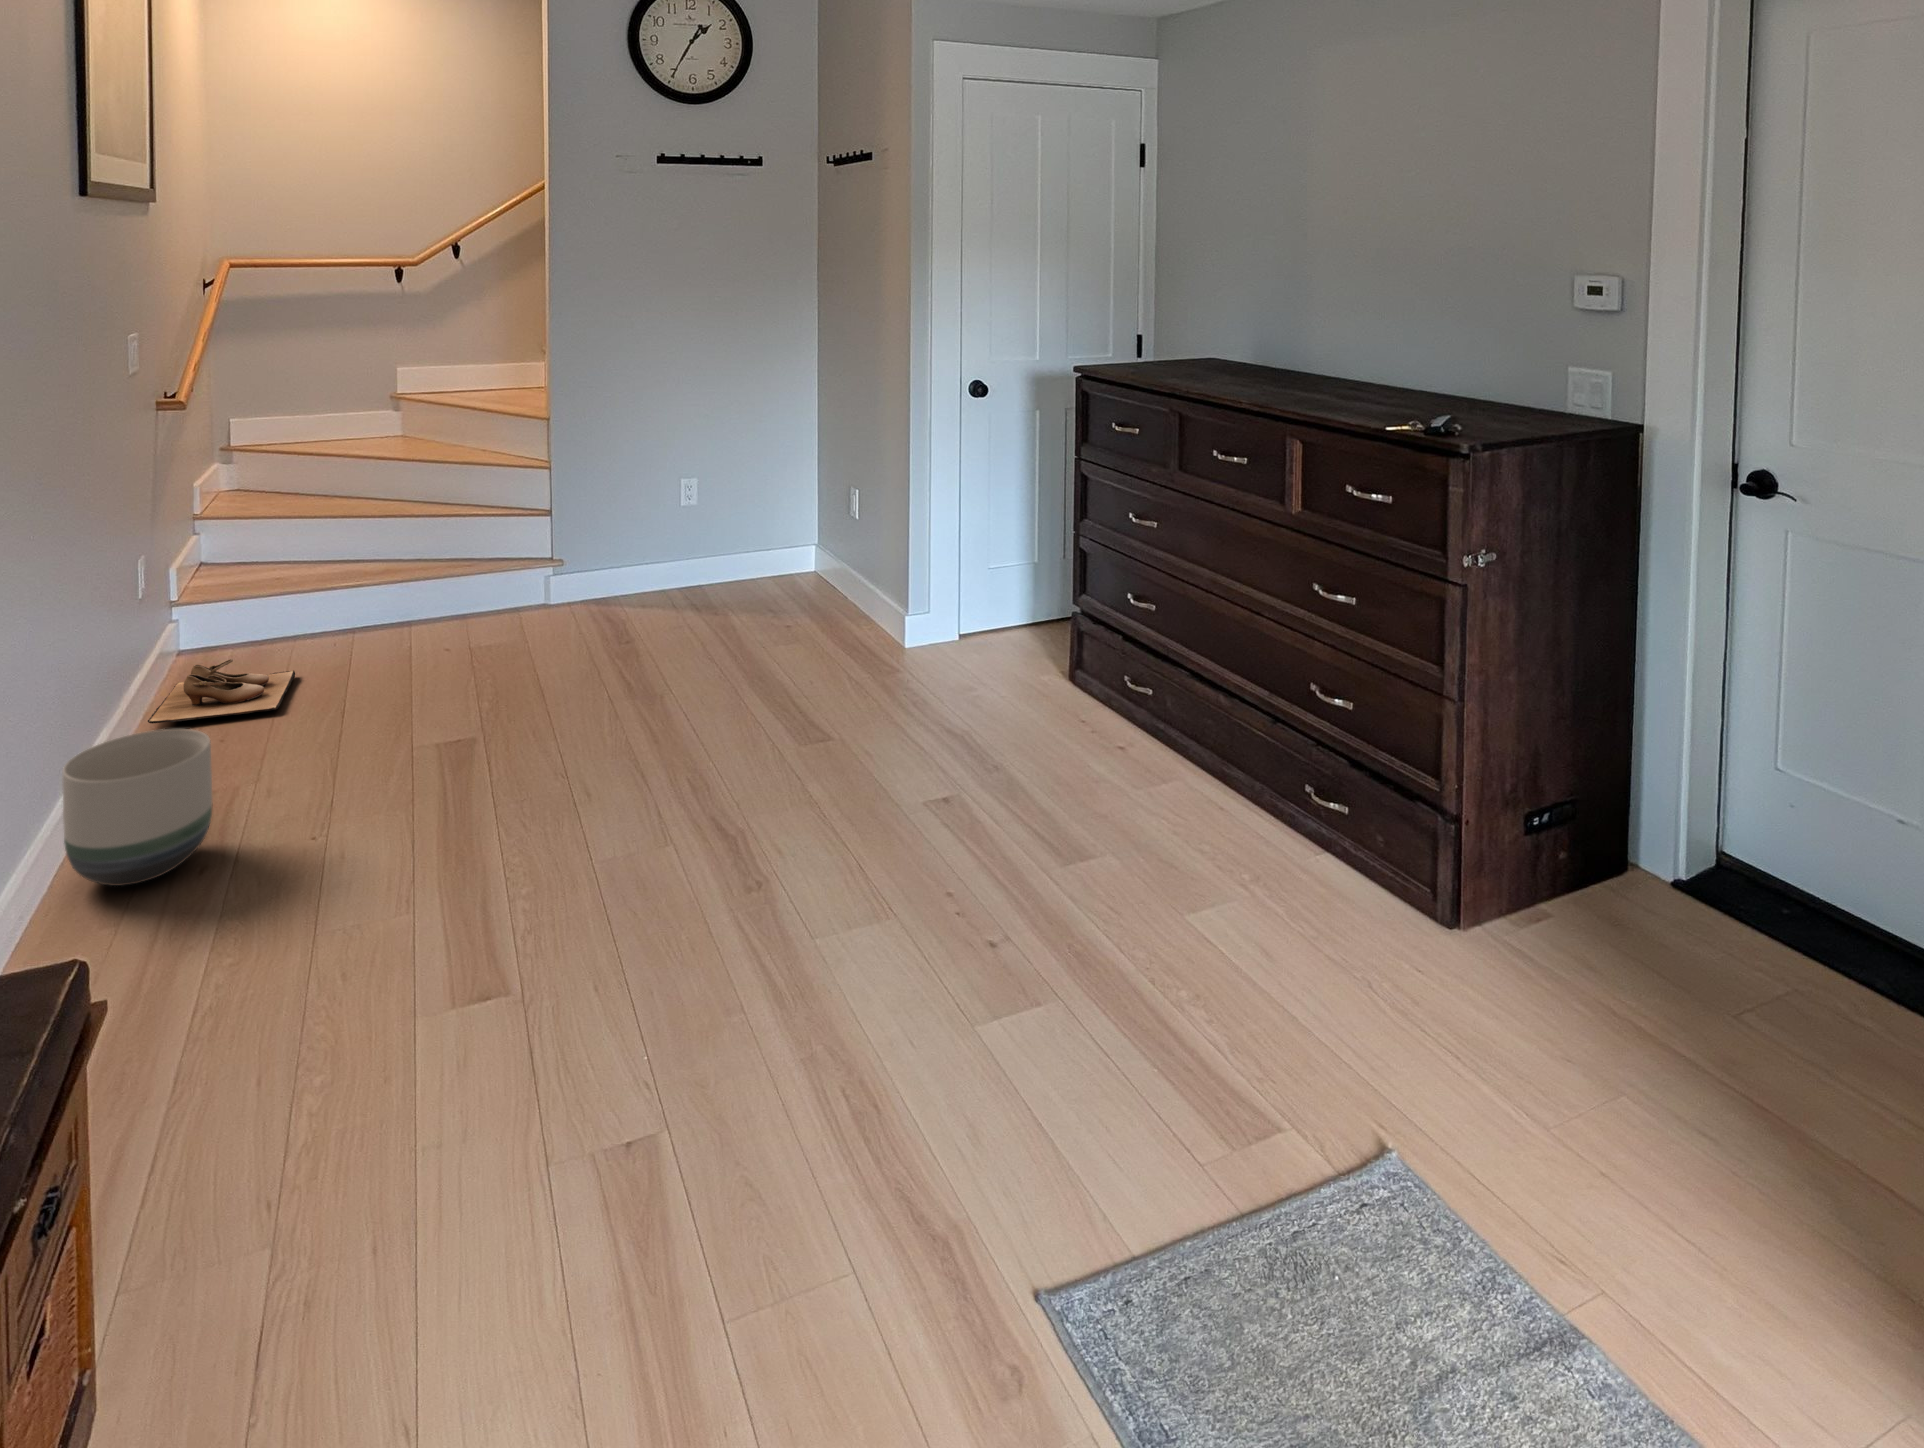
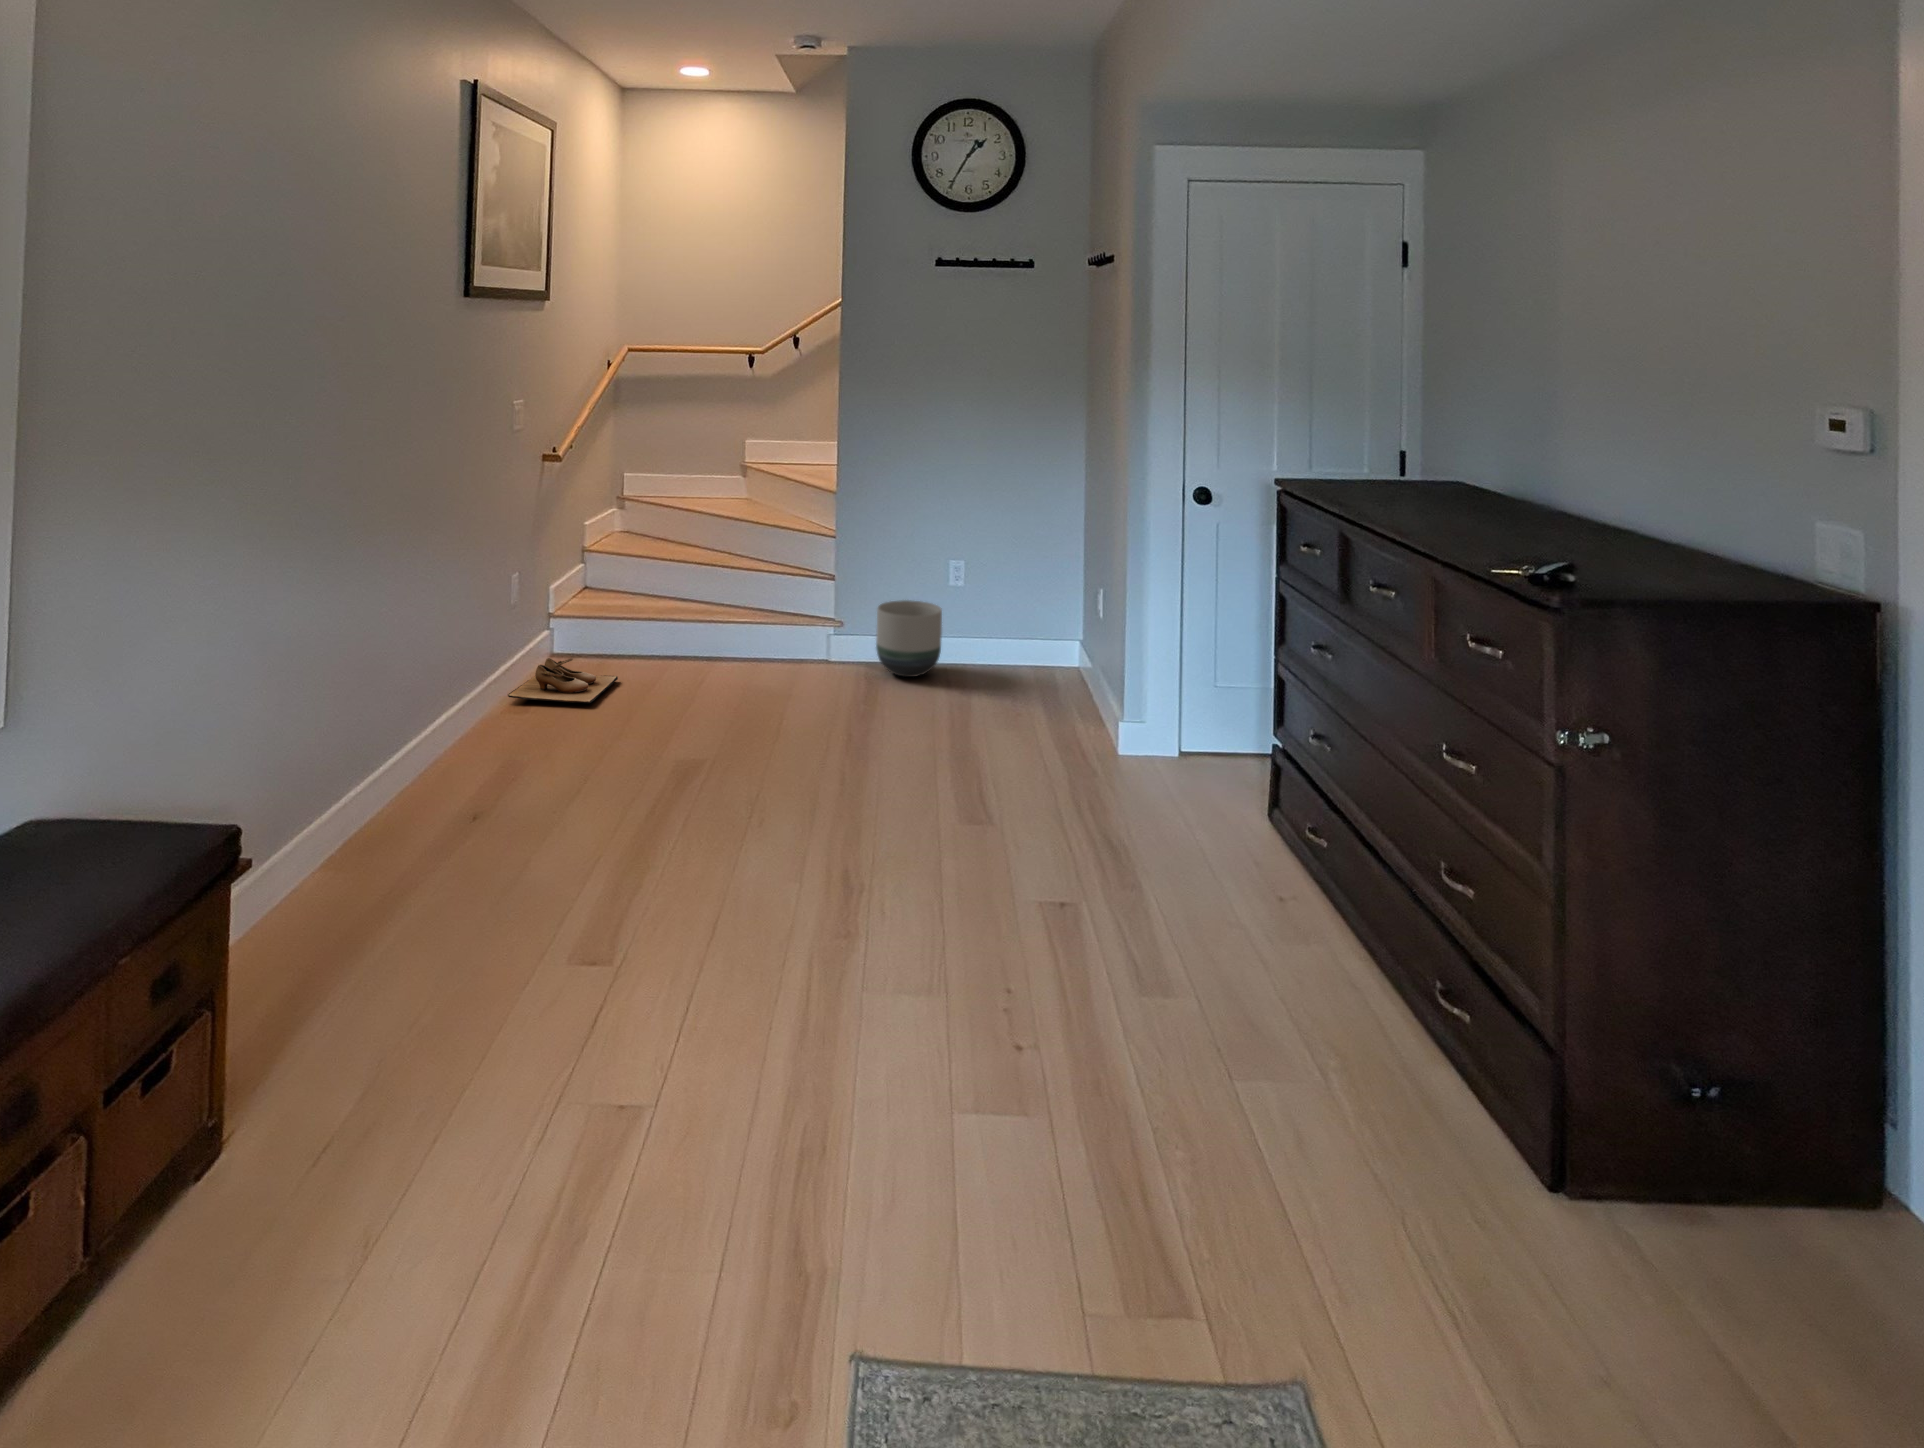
planter: present [62,729,212,886] -> present [876,600,942,677]

